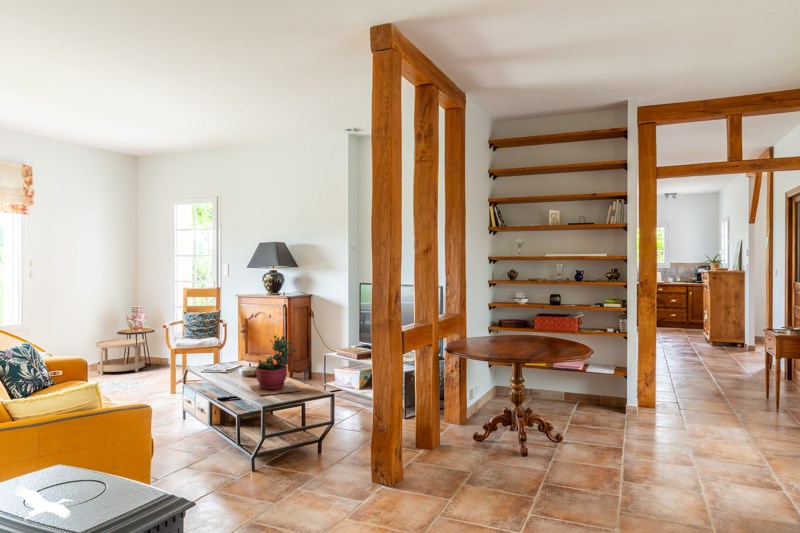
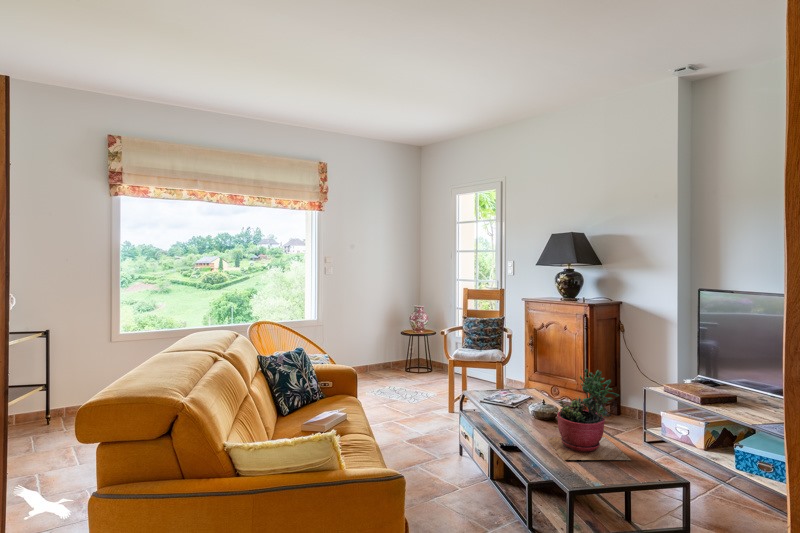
side table: present [96,339,145,375] -> none [380,339,426,376]

